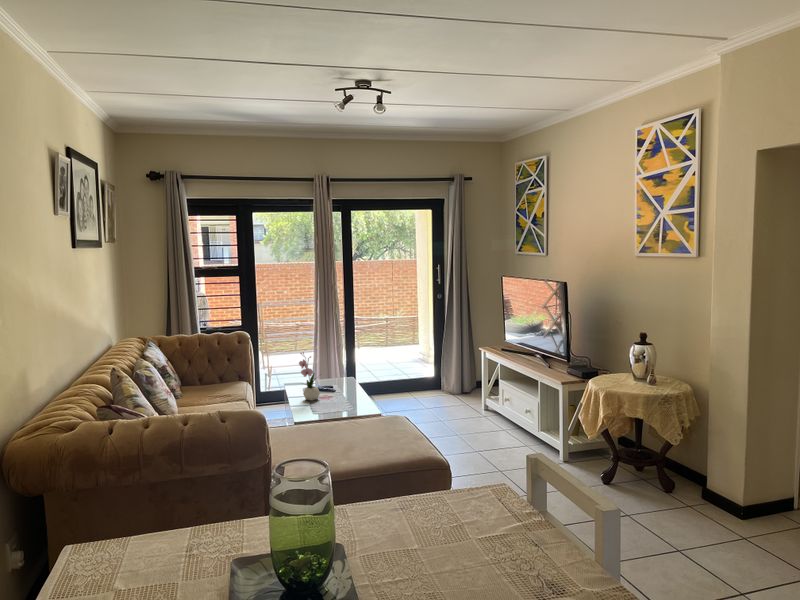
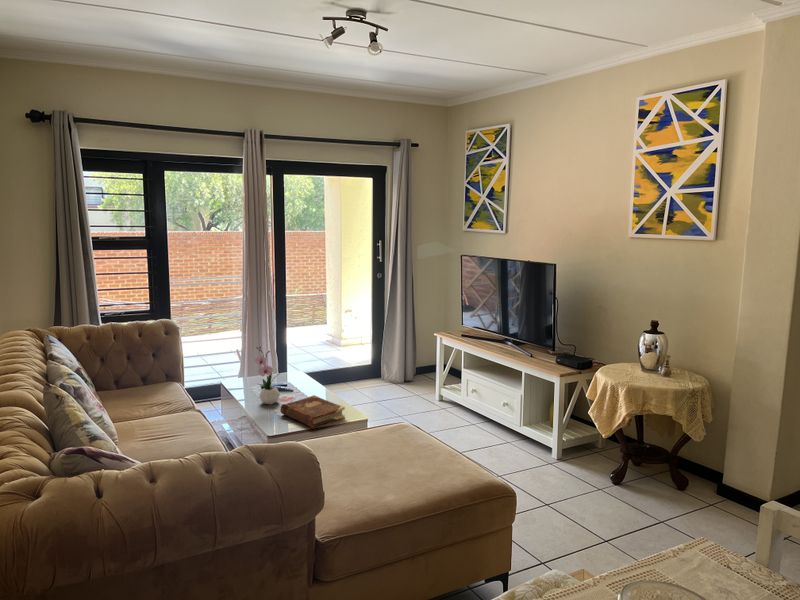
book: none [314,394,363,417] -> present [280,395,345,428]

